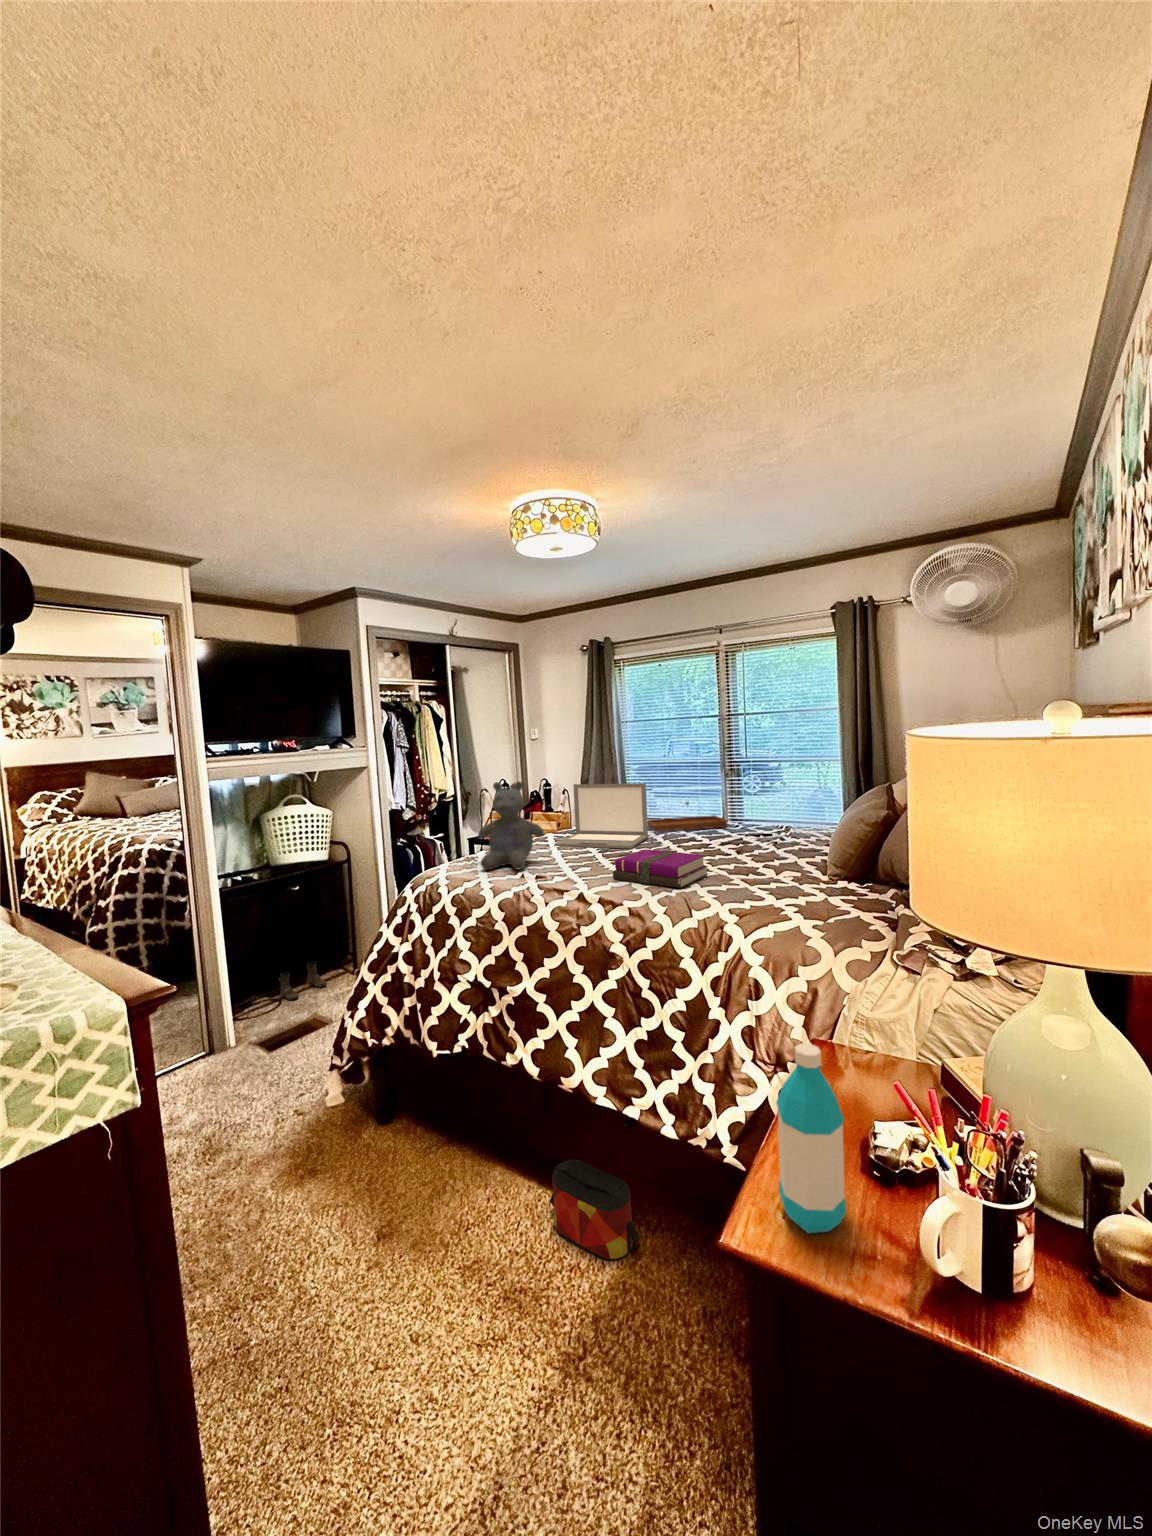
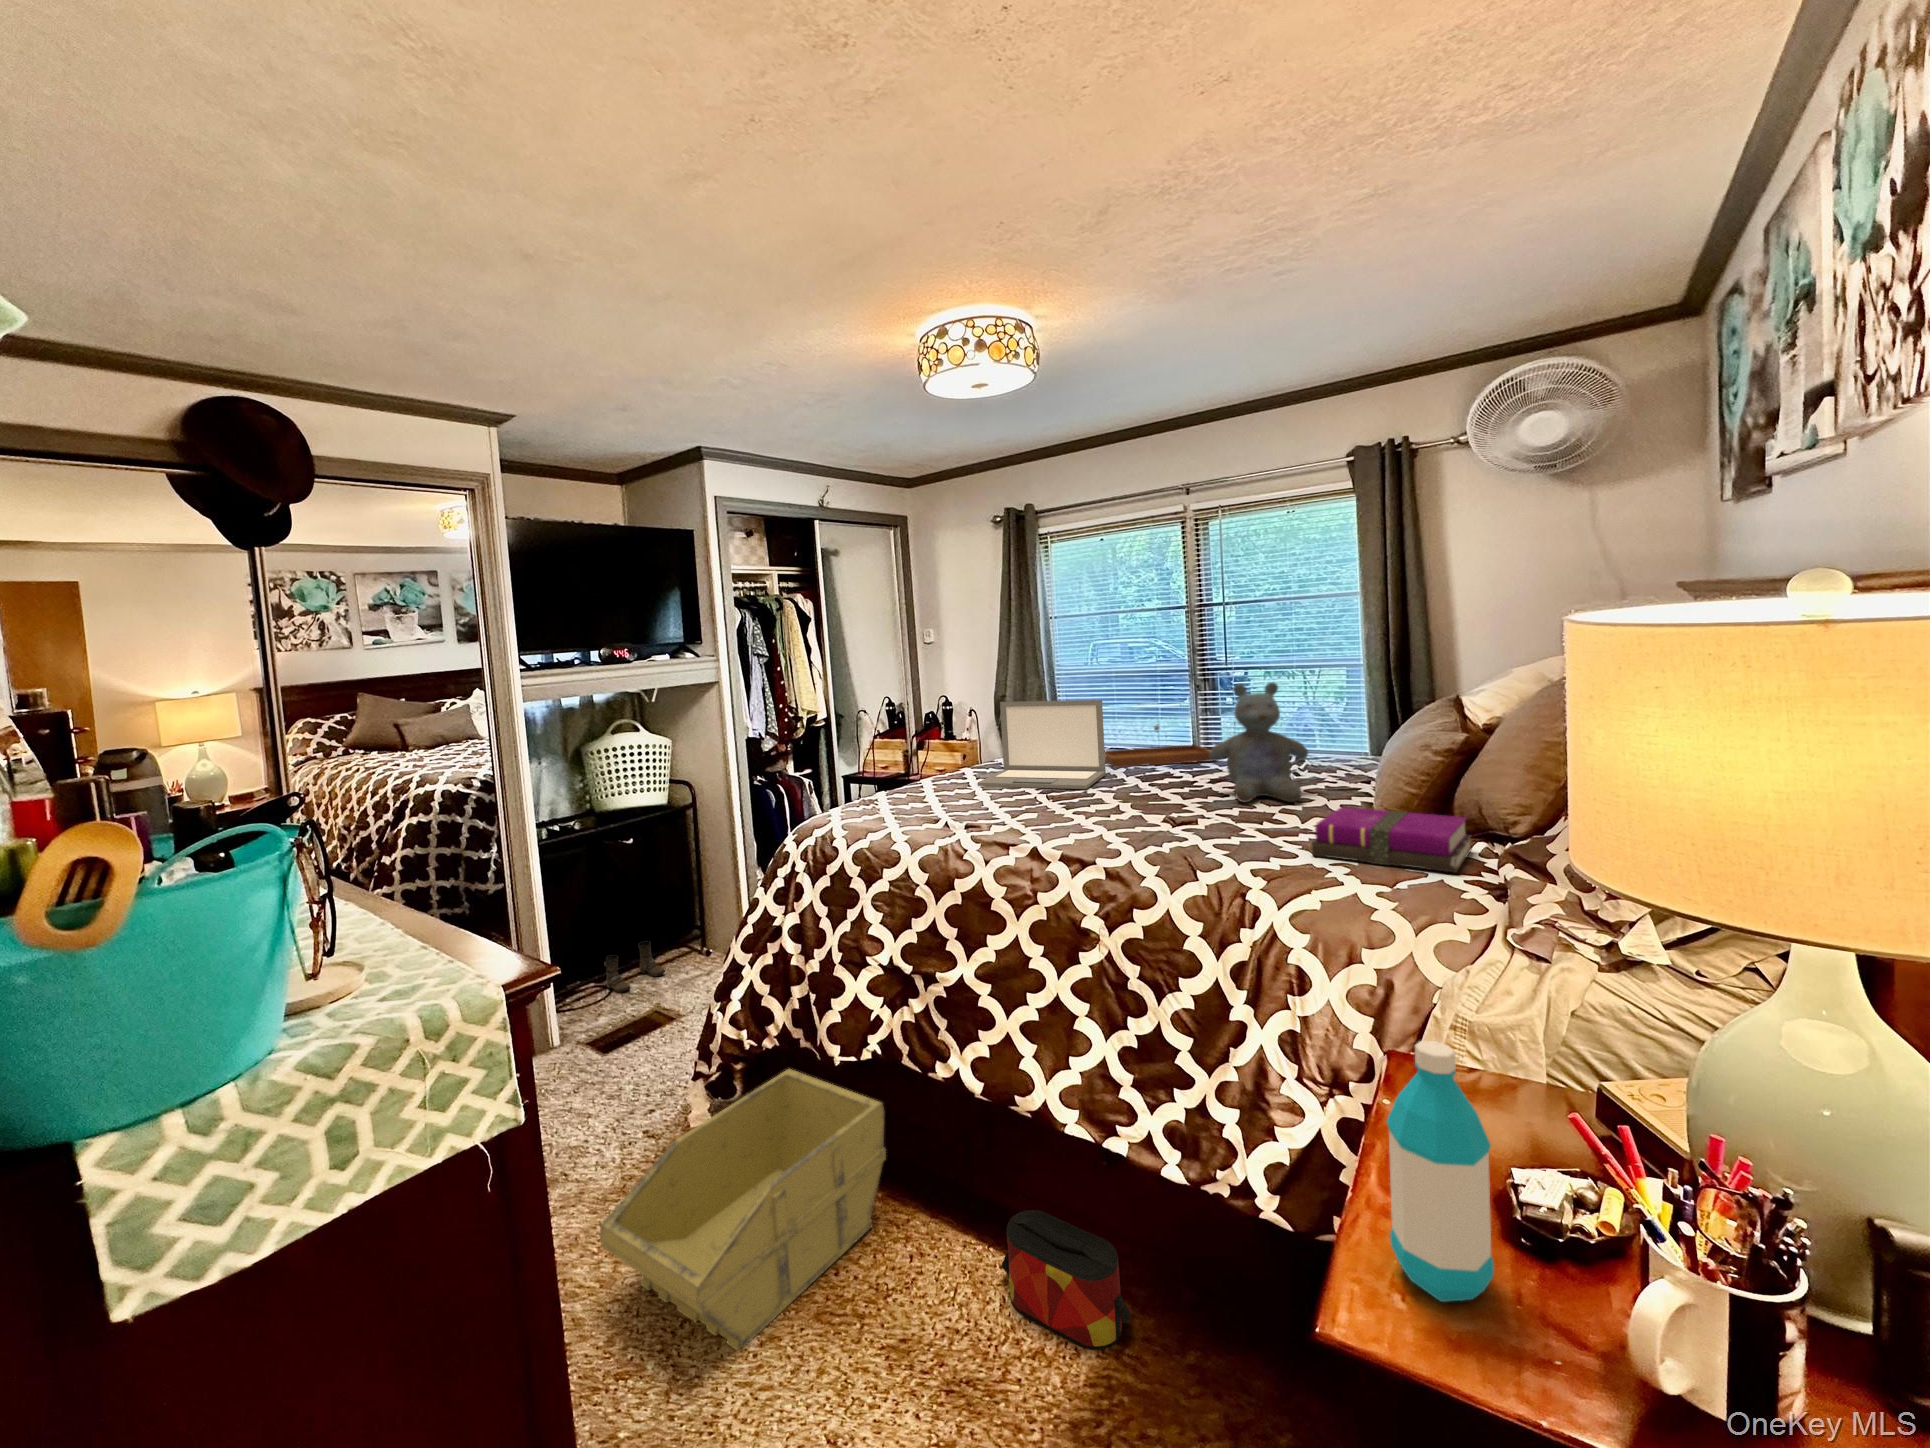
stuffed bear: present [478,781,544,870] -> present [1209,682,1308,802]
notebook: present [613,849,708,888] -> present [1312,807,1471,873]
storage bin: none [244,1058,471,1275] -> present [600,1069,886,1350]

